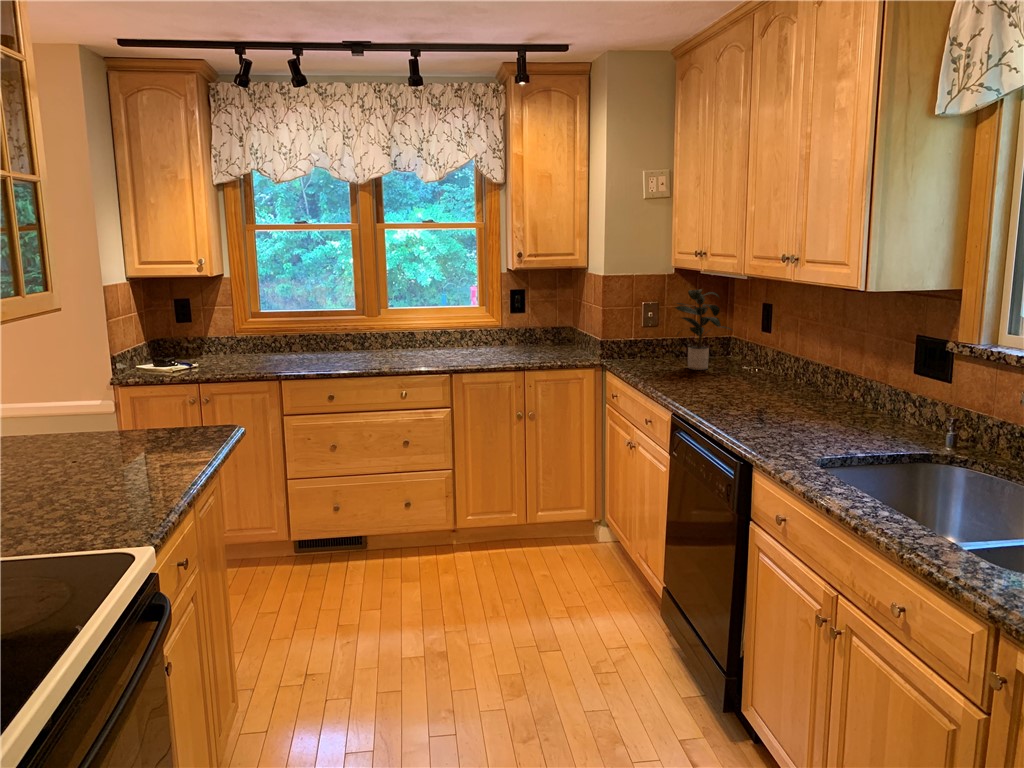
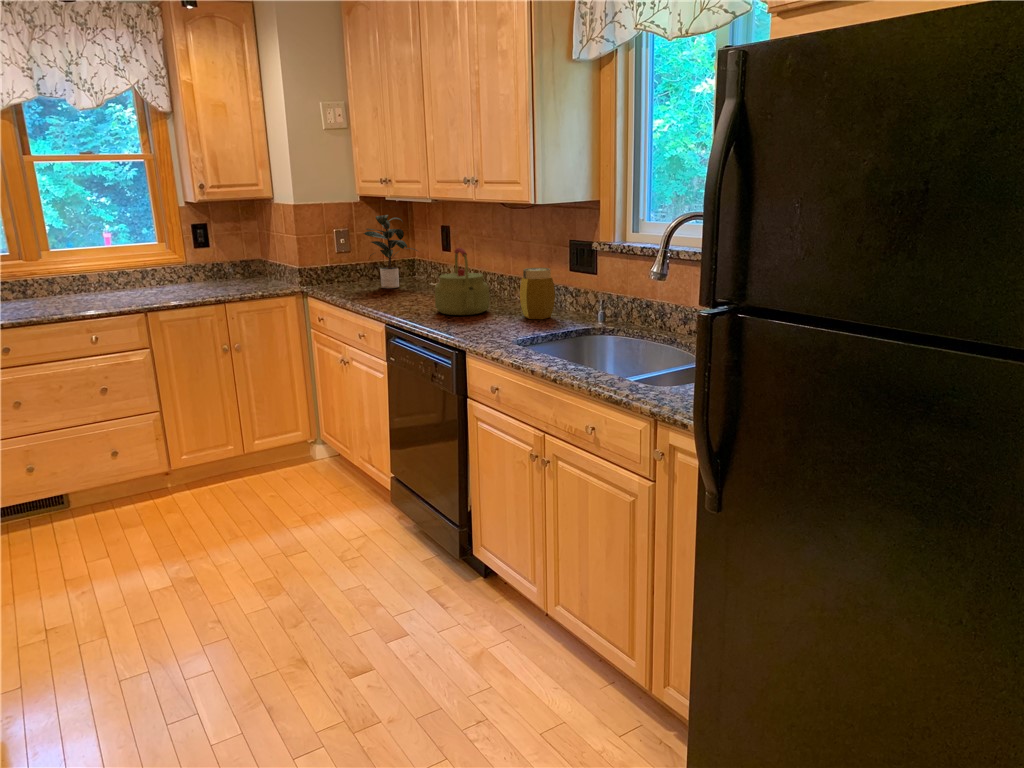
kettle: none [736,335,804,416] -> present [435,248,490,315]
jar: none [842,367,889,433] -> present [520,268,555,319]

